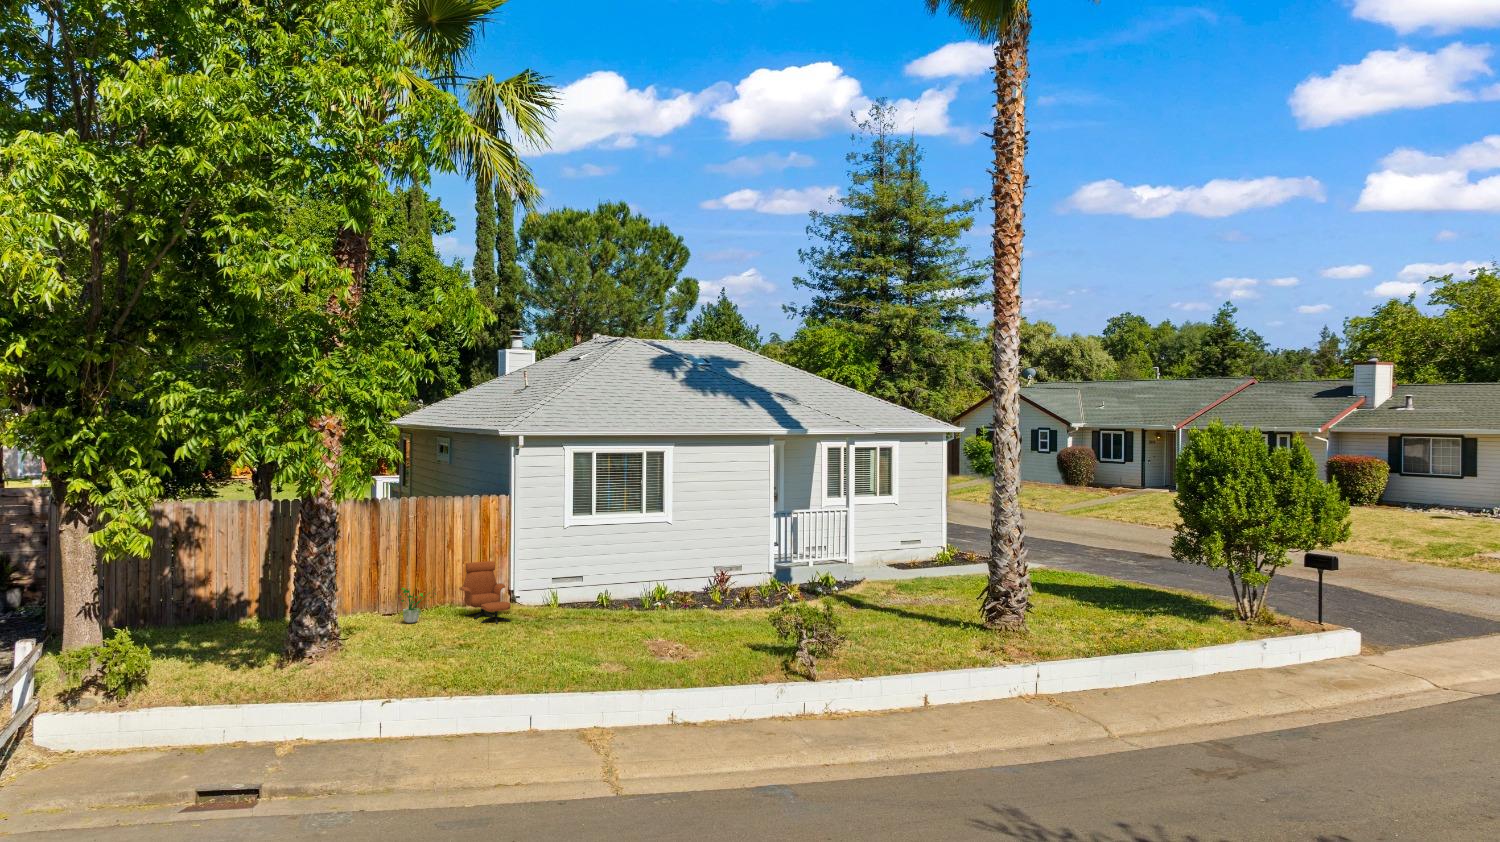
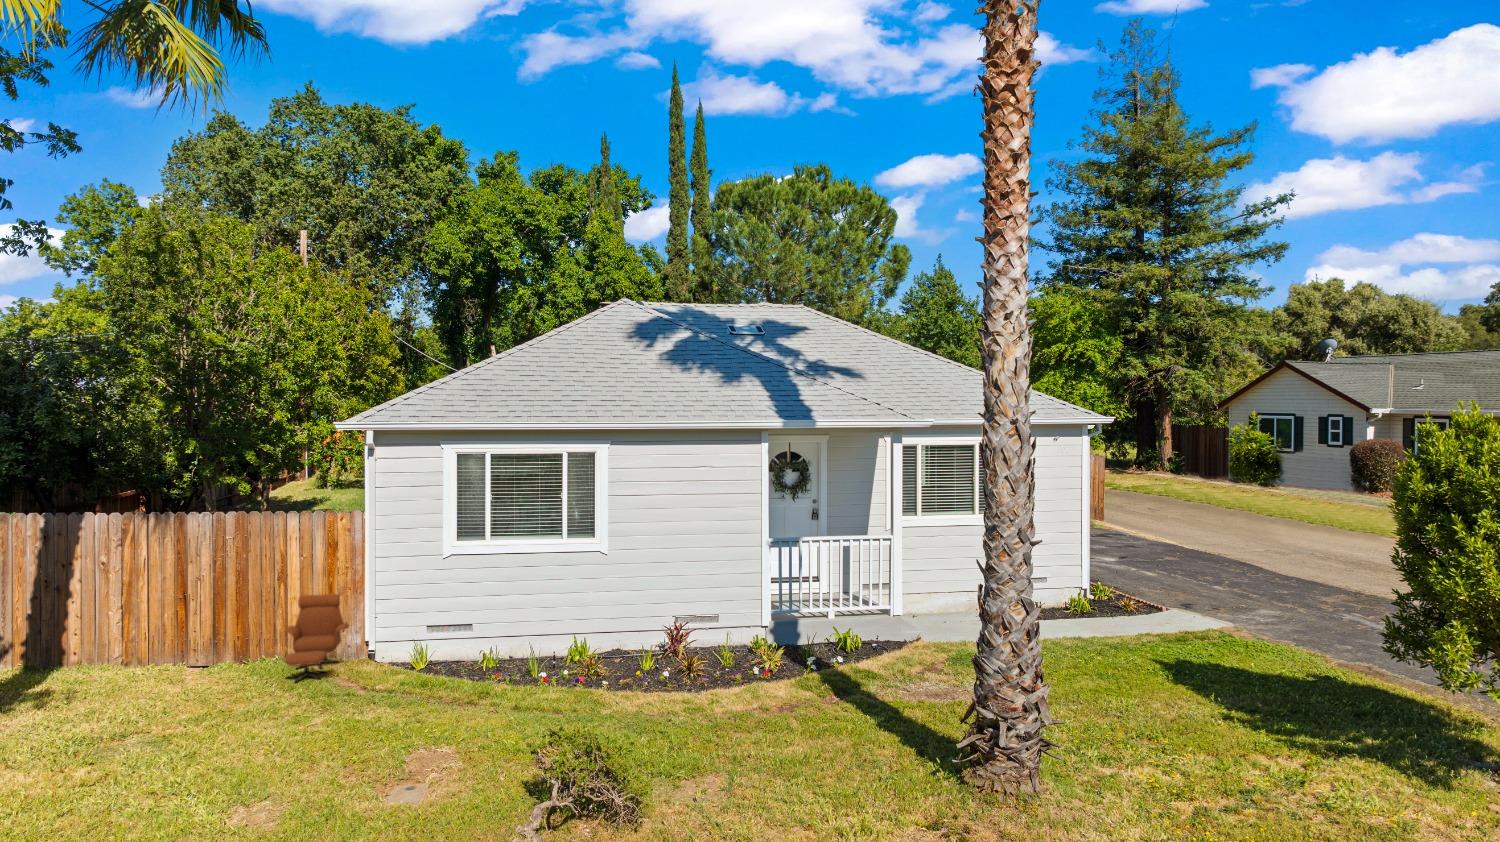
potted plant: present [399,588,436,623] -> none [199,613,258,670]

